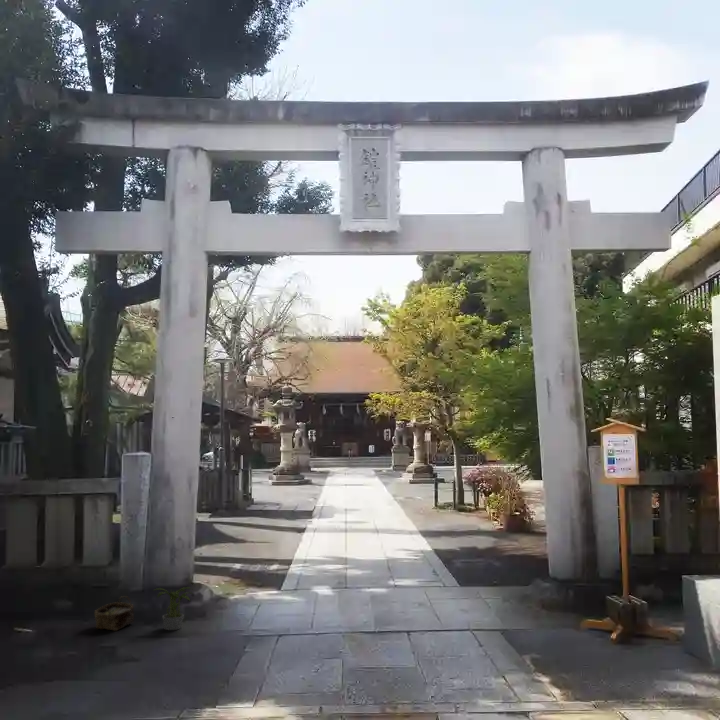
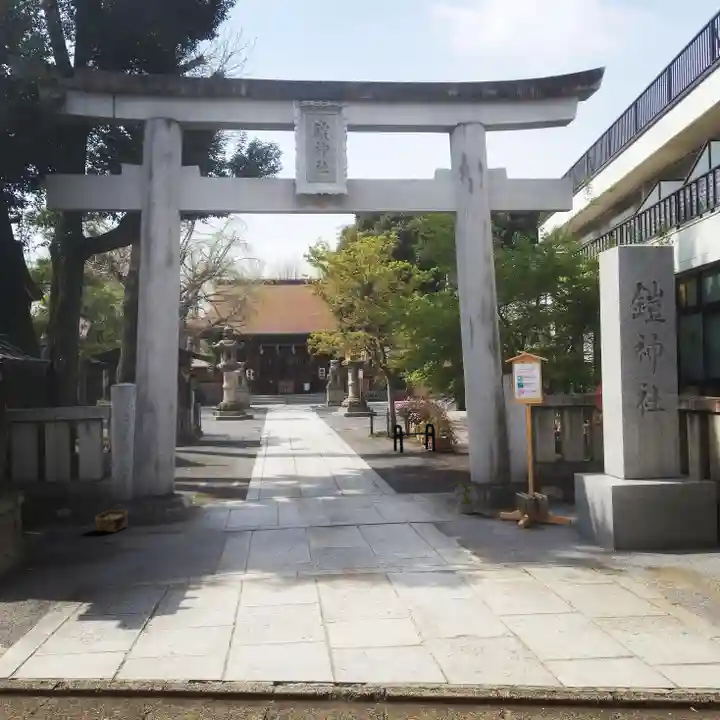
bench: none [460,497,508,530] -> present [394,423,435,453]
potted plant: present [156,587,190,630] -> present [456,481,478,514]

